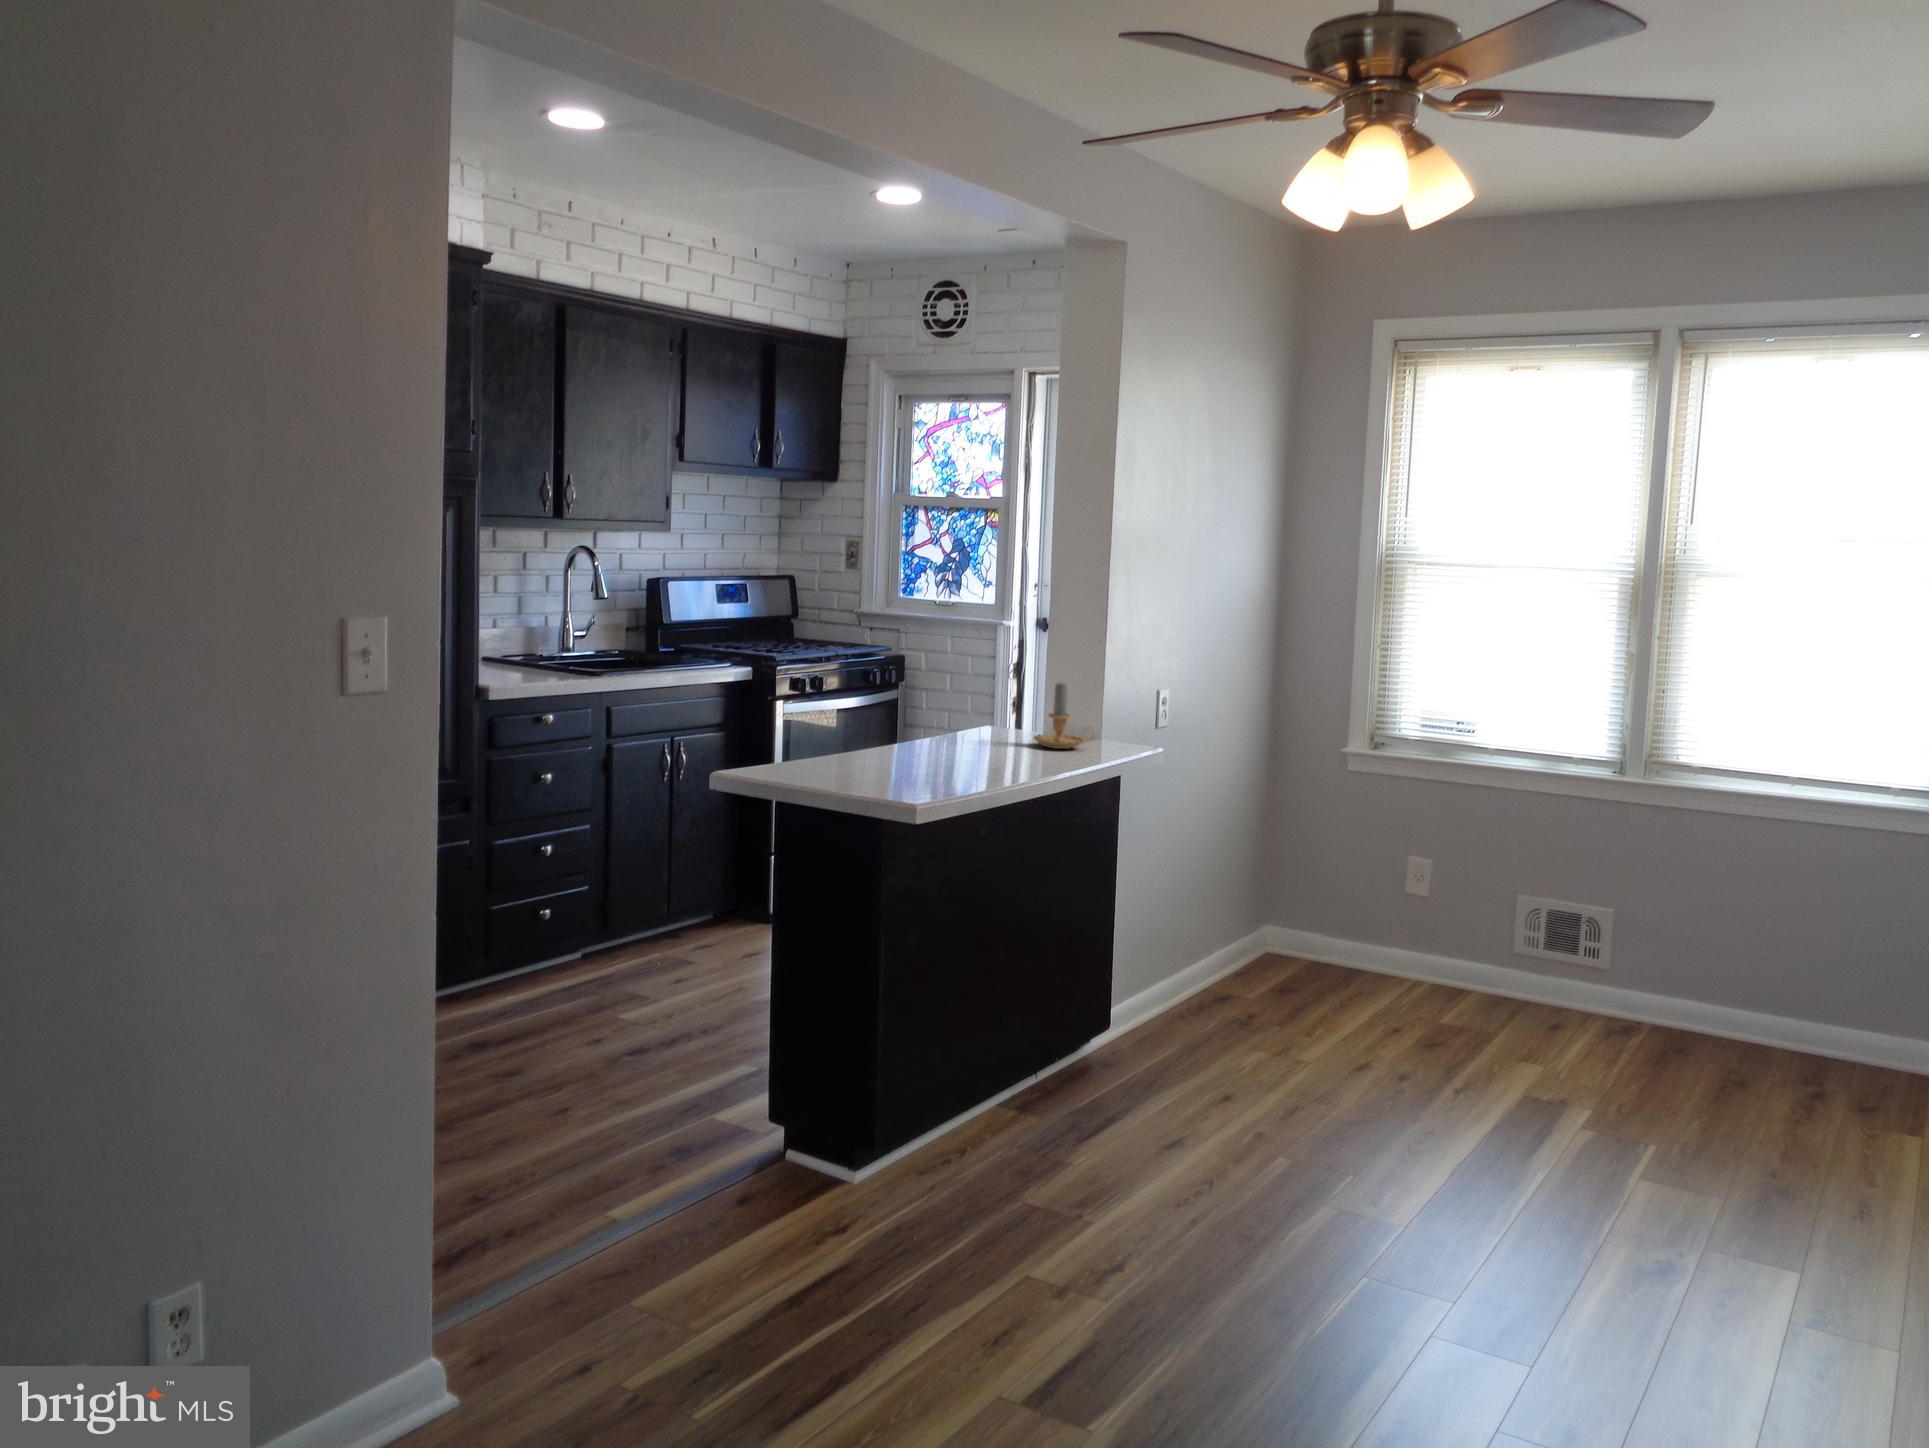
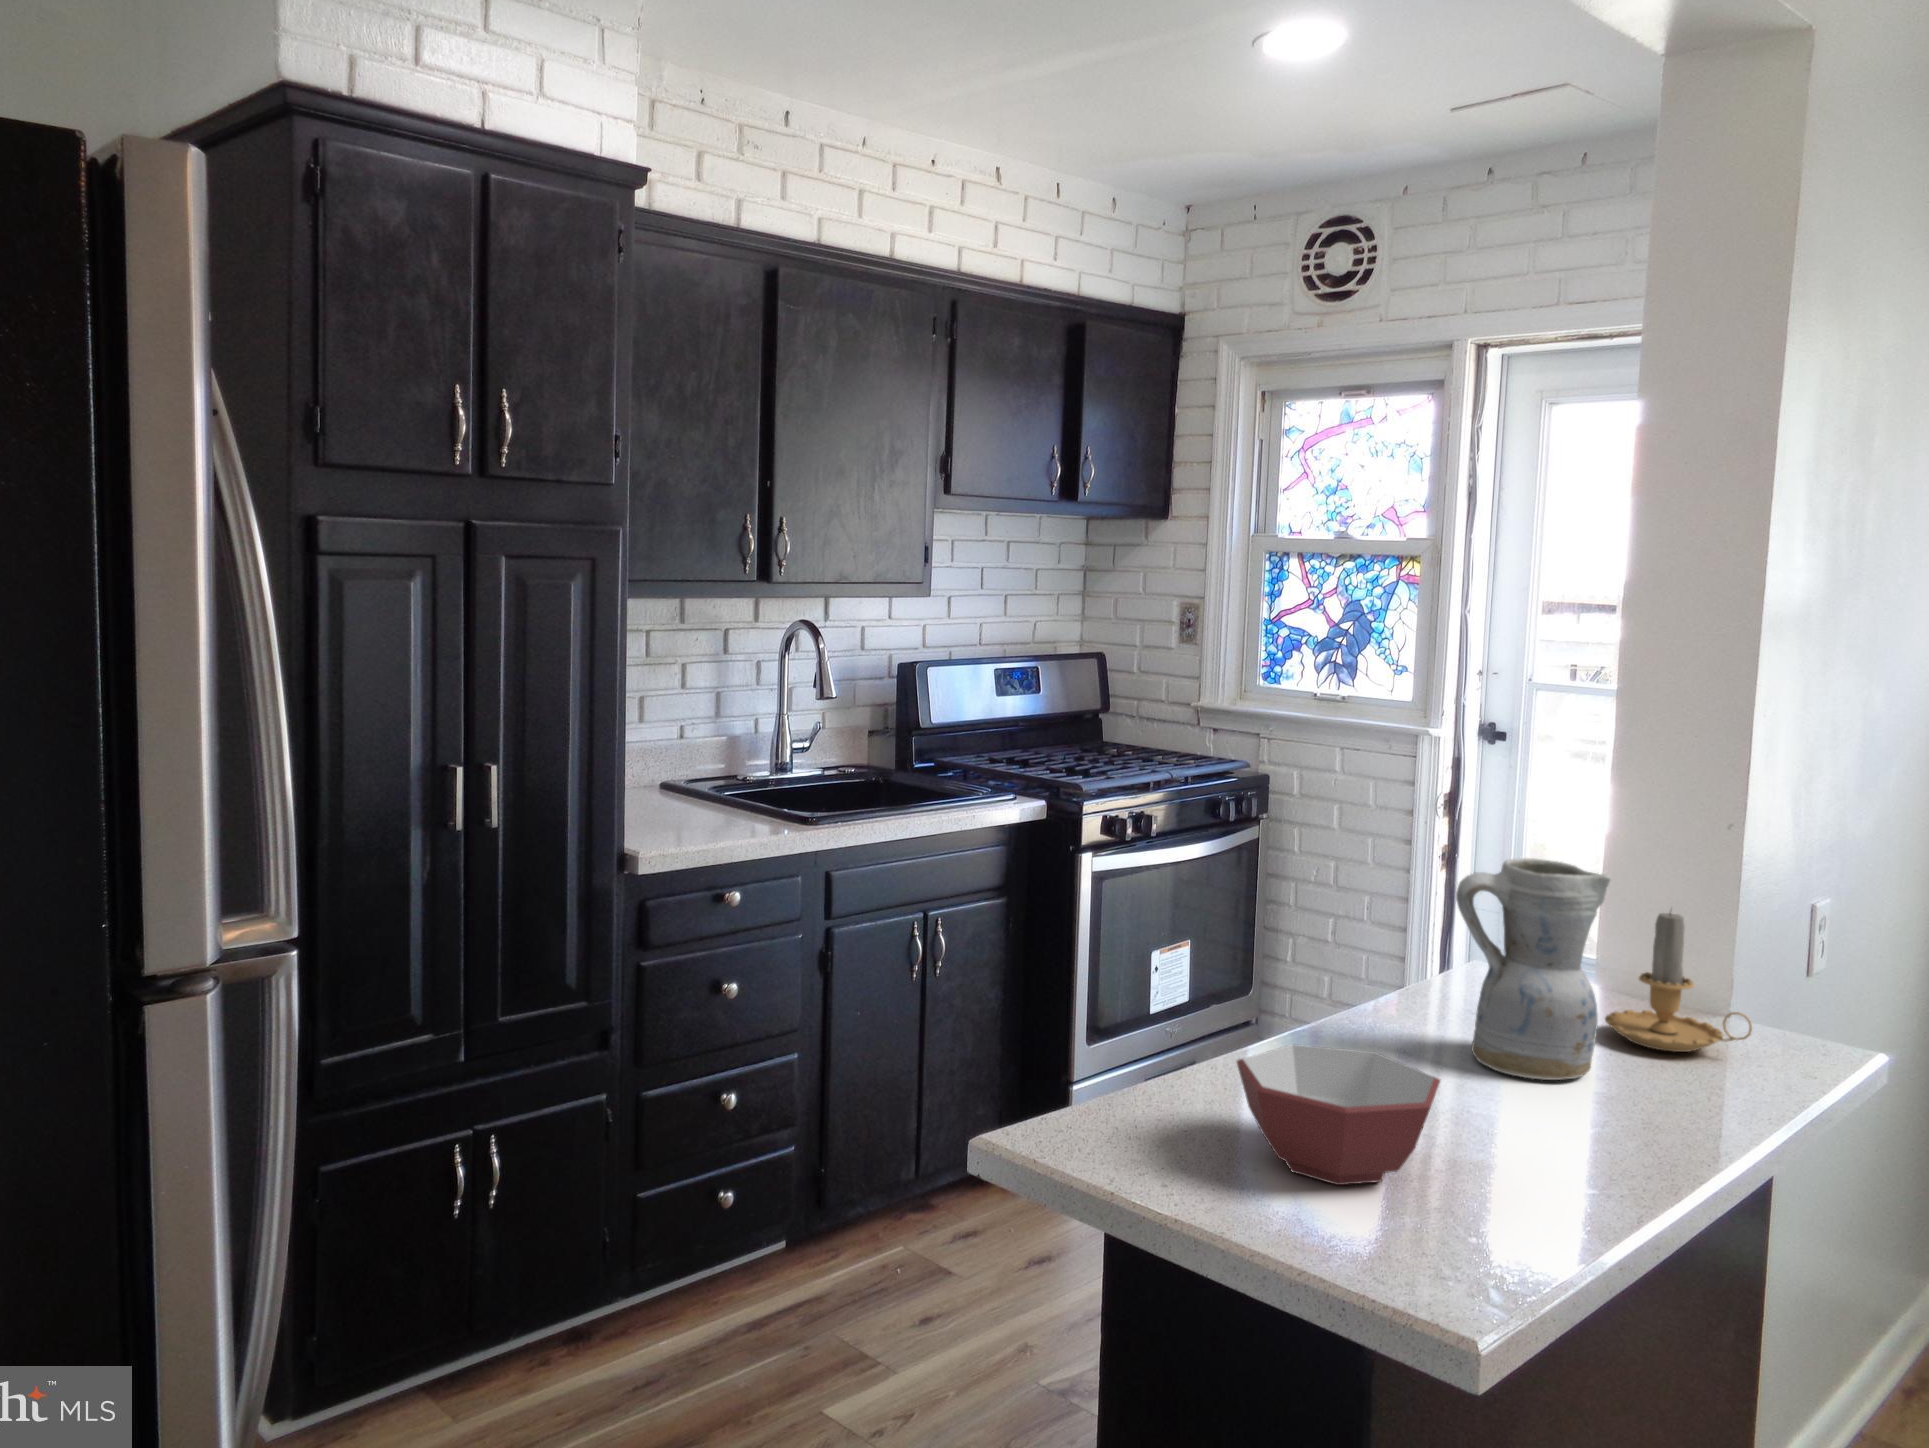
ceramic pitcher: none [954,653,1023,755] -> present [1456,858,1610,1080]
bowl: none [839,728,928,779] -> present [1237,1044,1440,1185]

